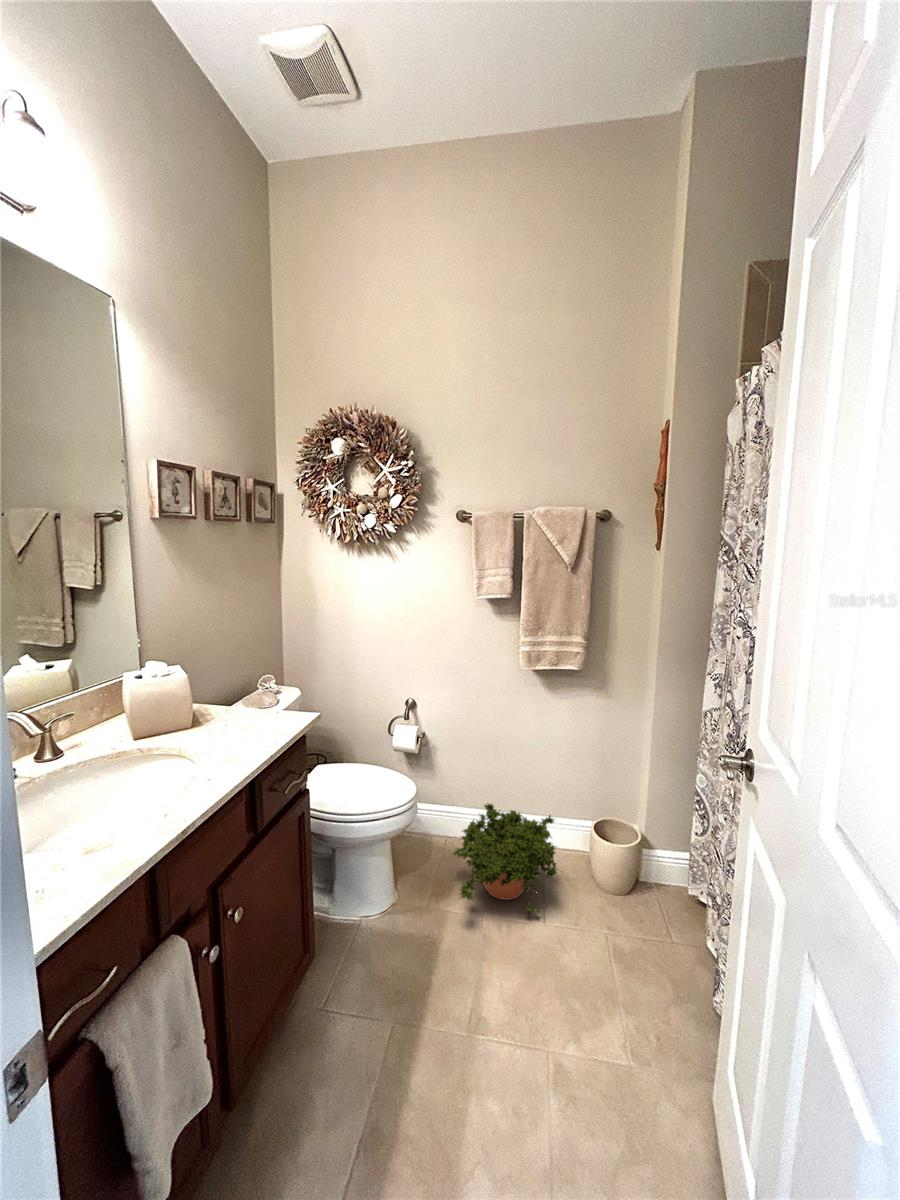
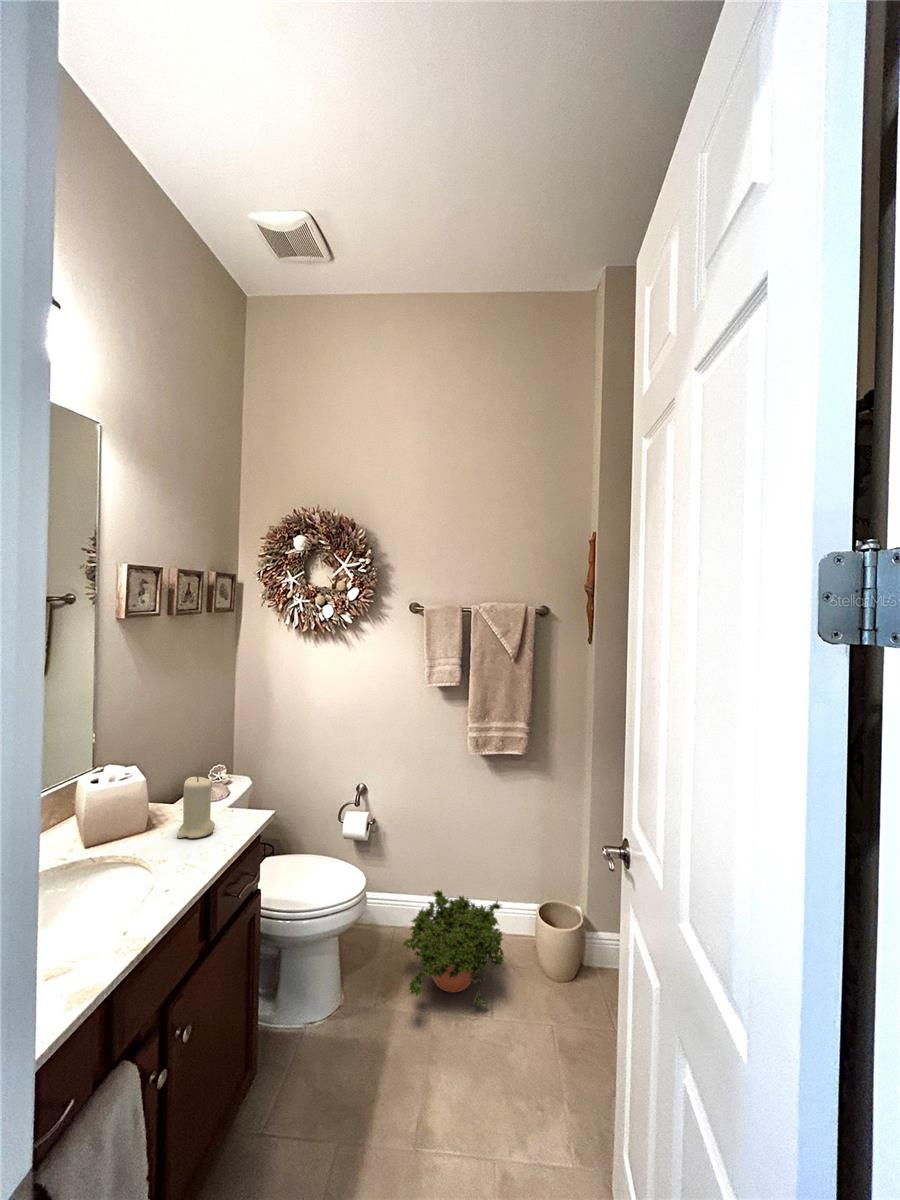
candle: none [222,674,259,735] -> present [177,776,215,838]

